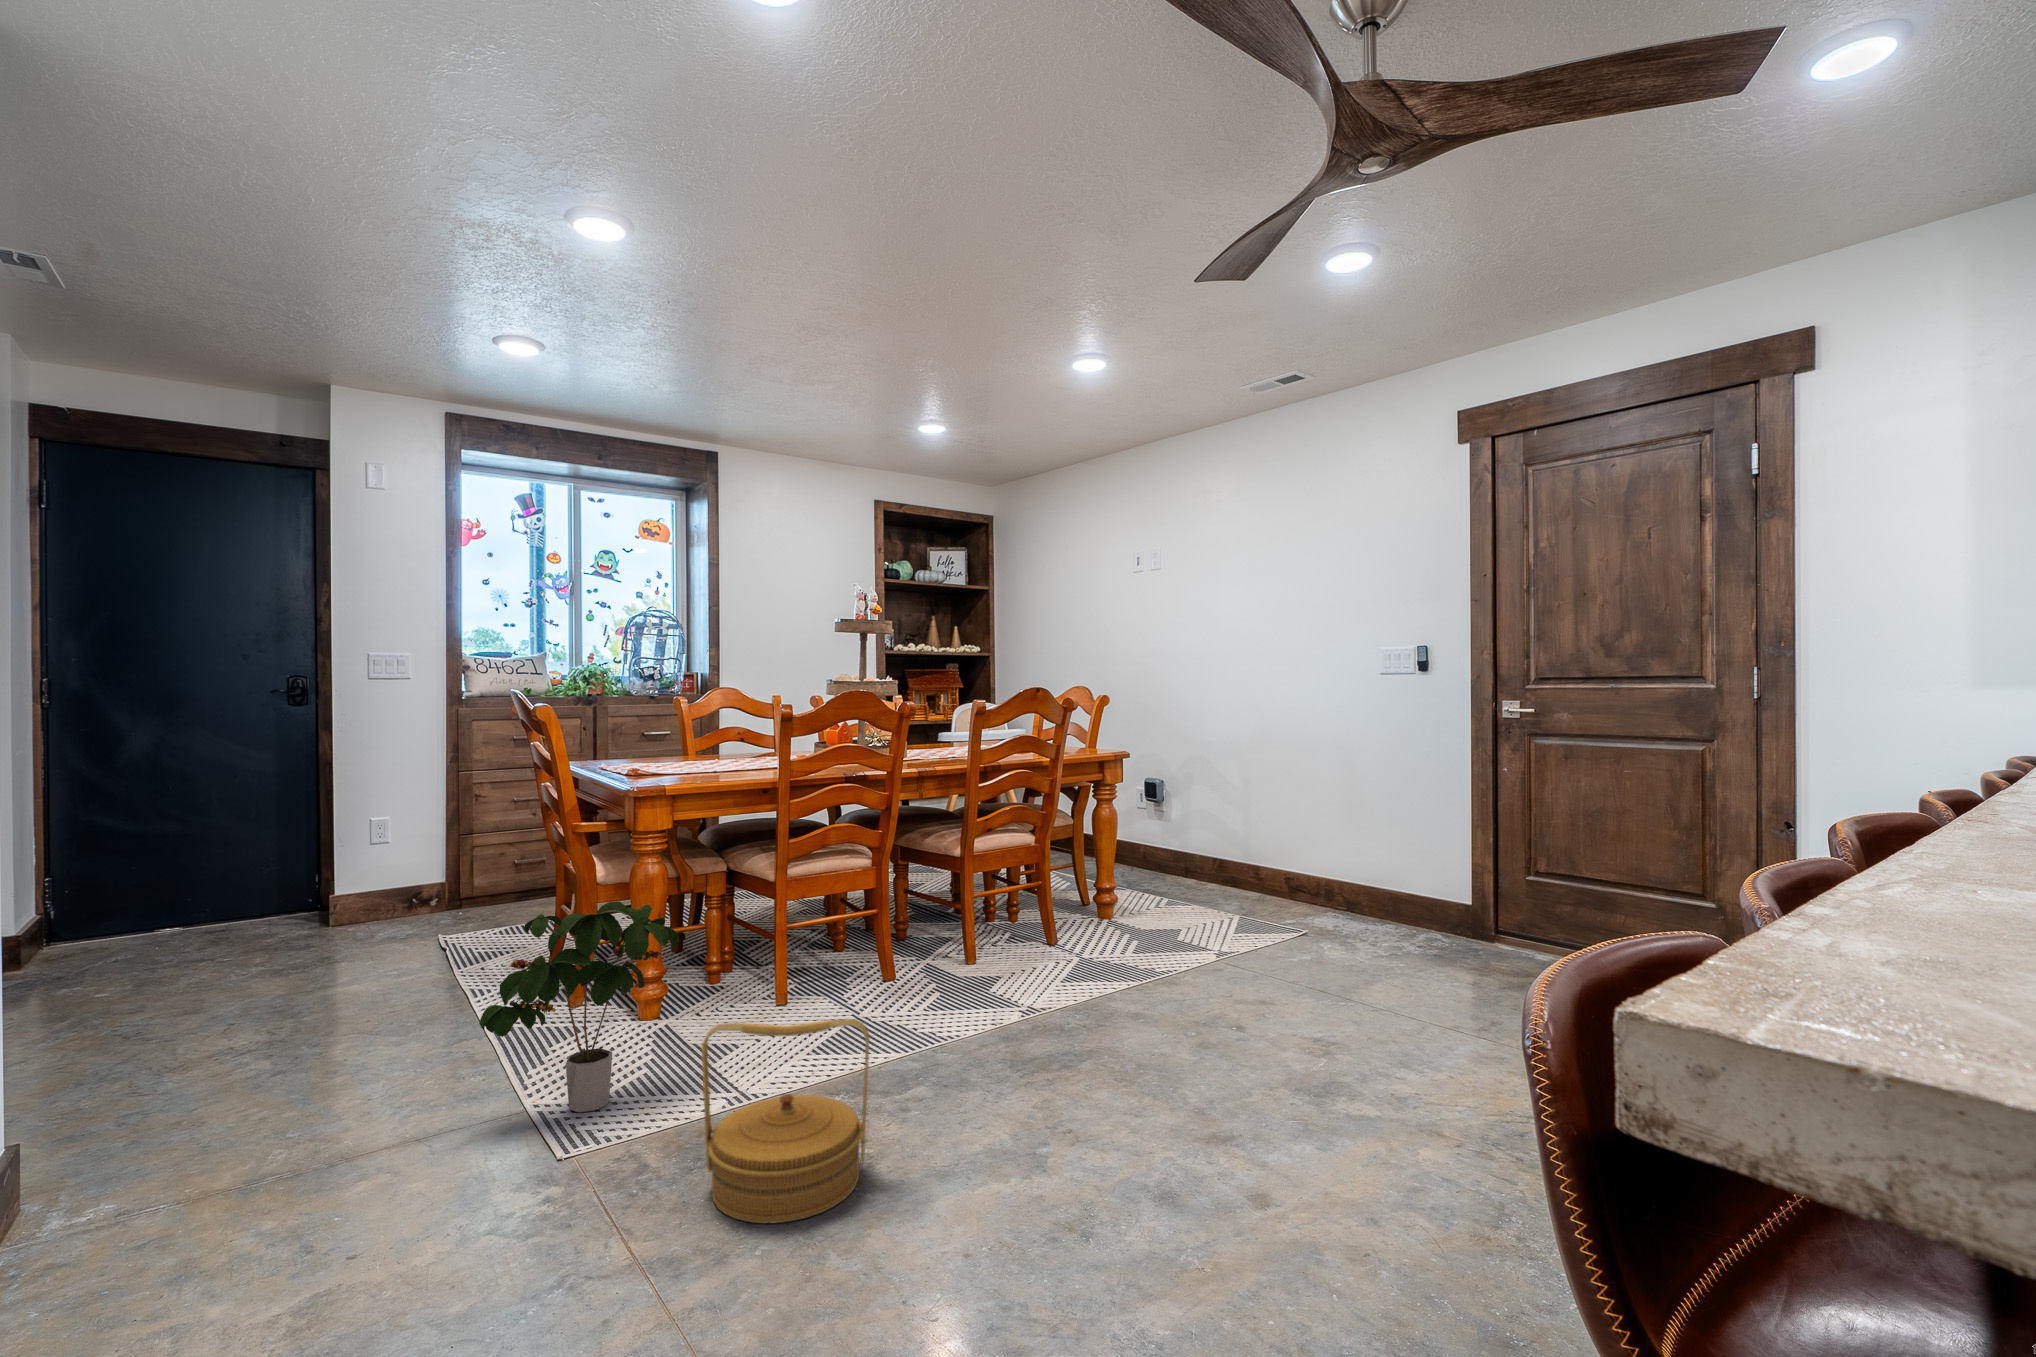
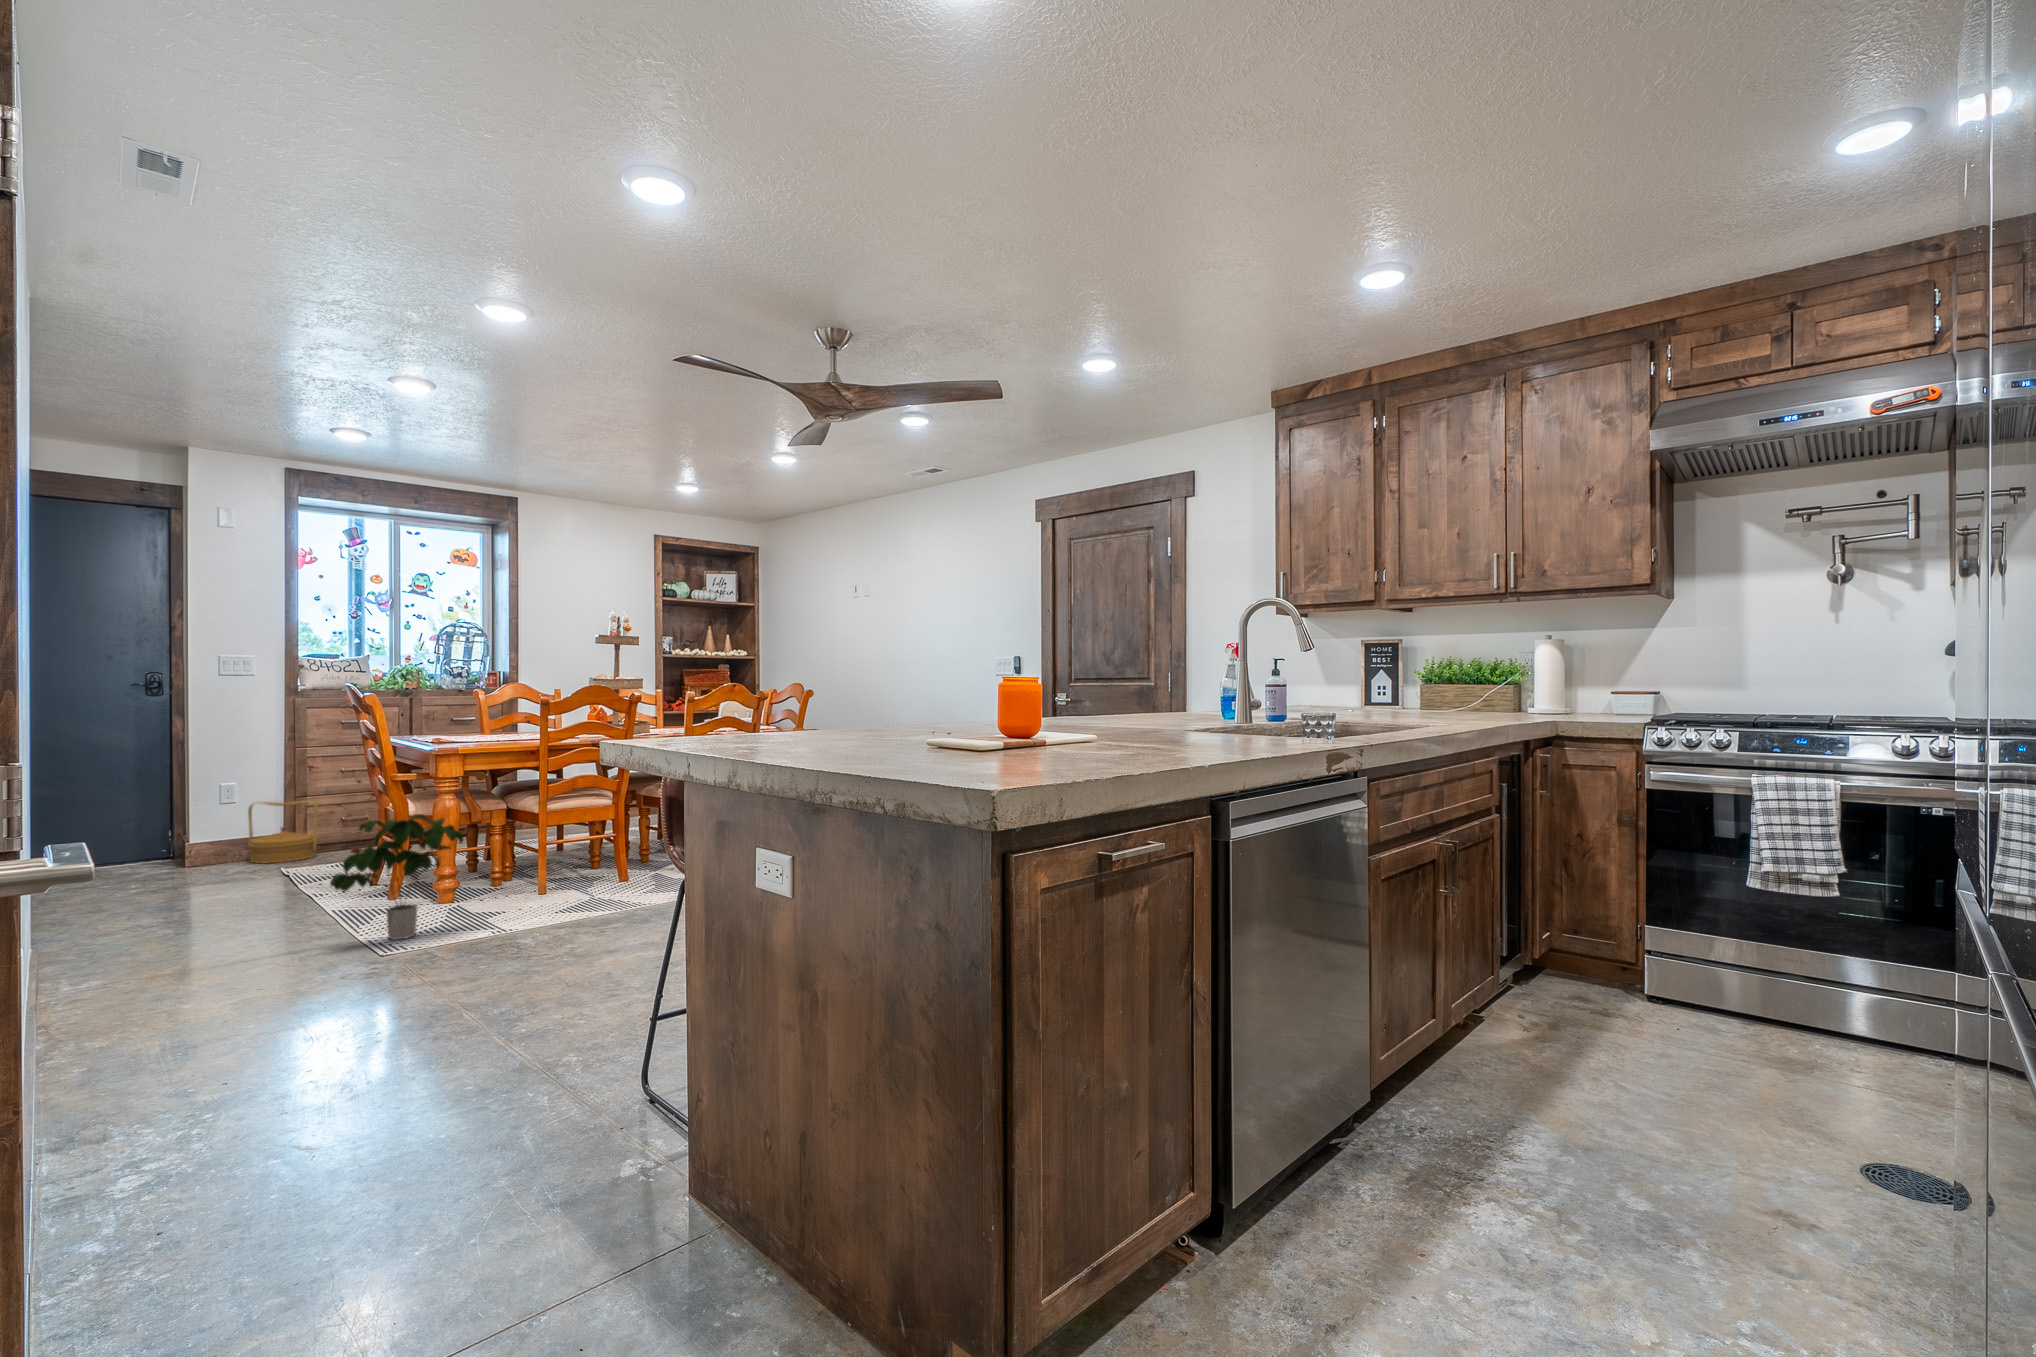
basket: present [702,1019,870,1224] -> present [248,801,318,864]

